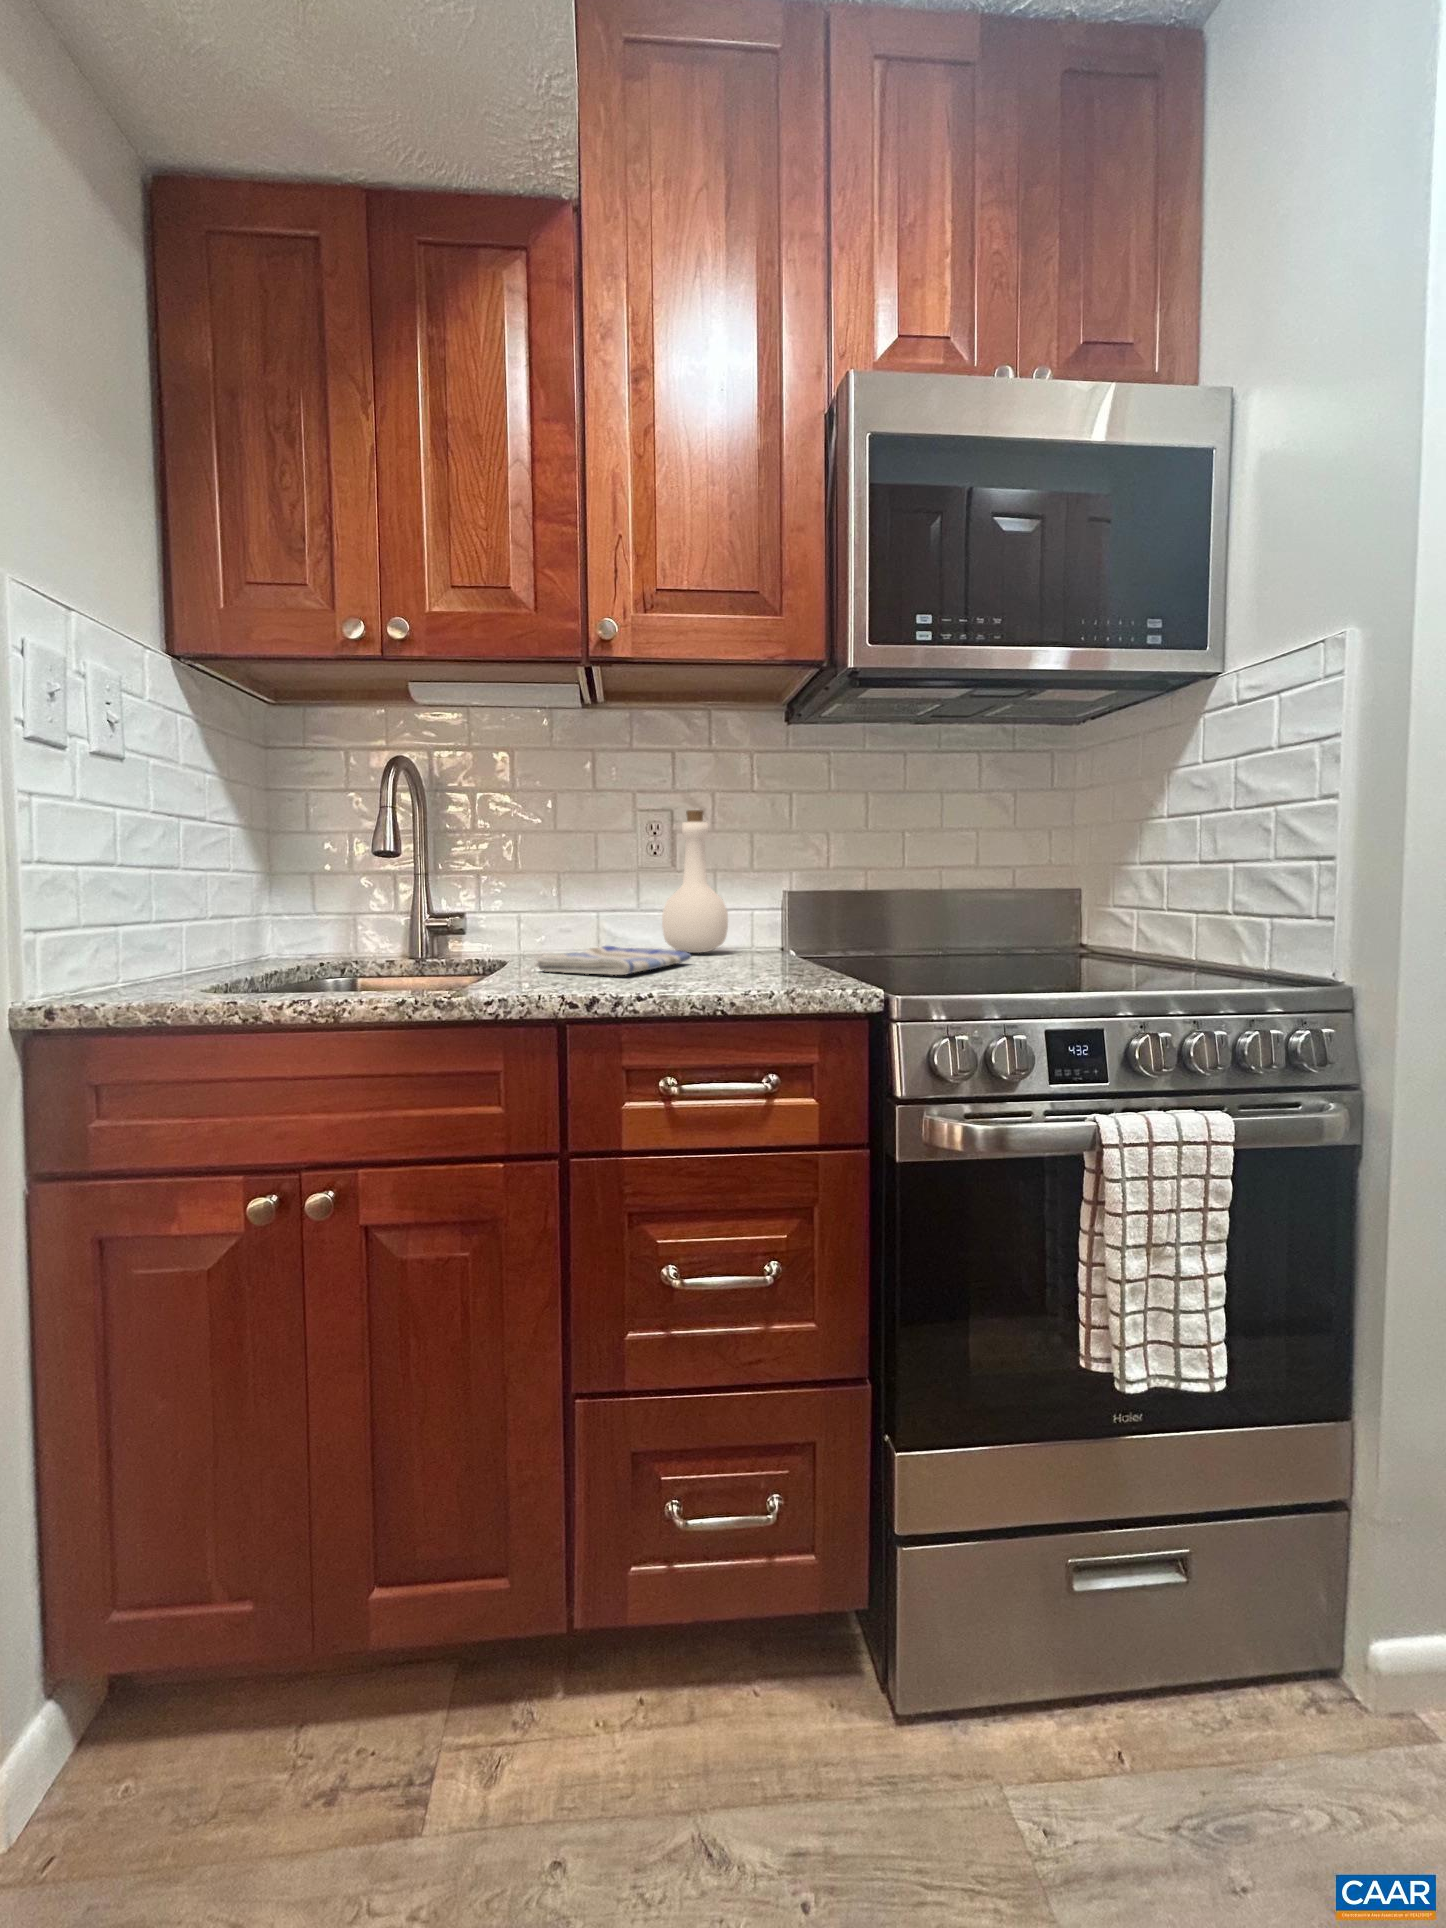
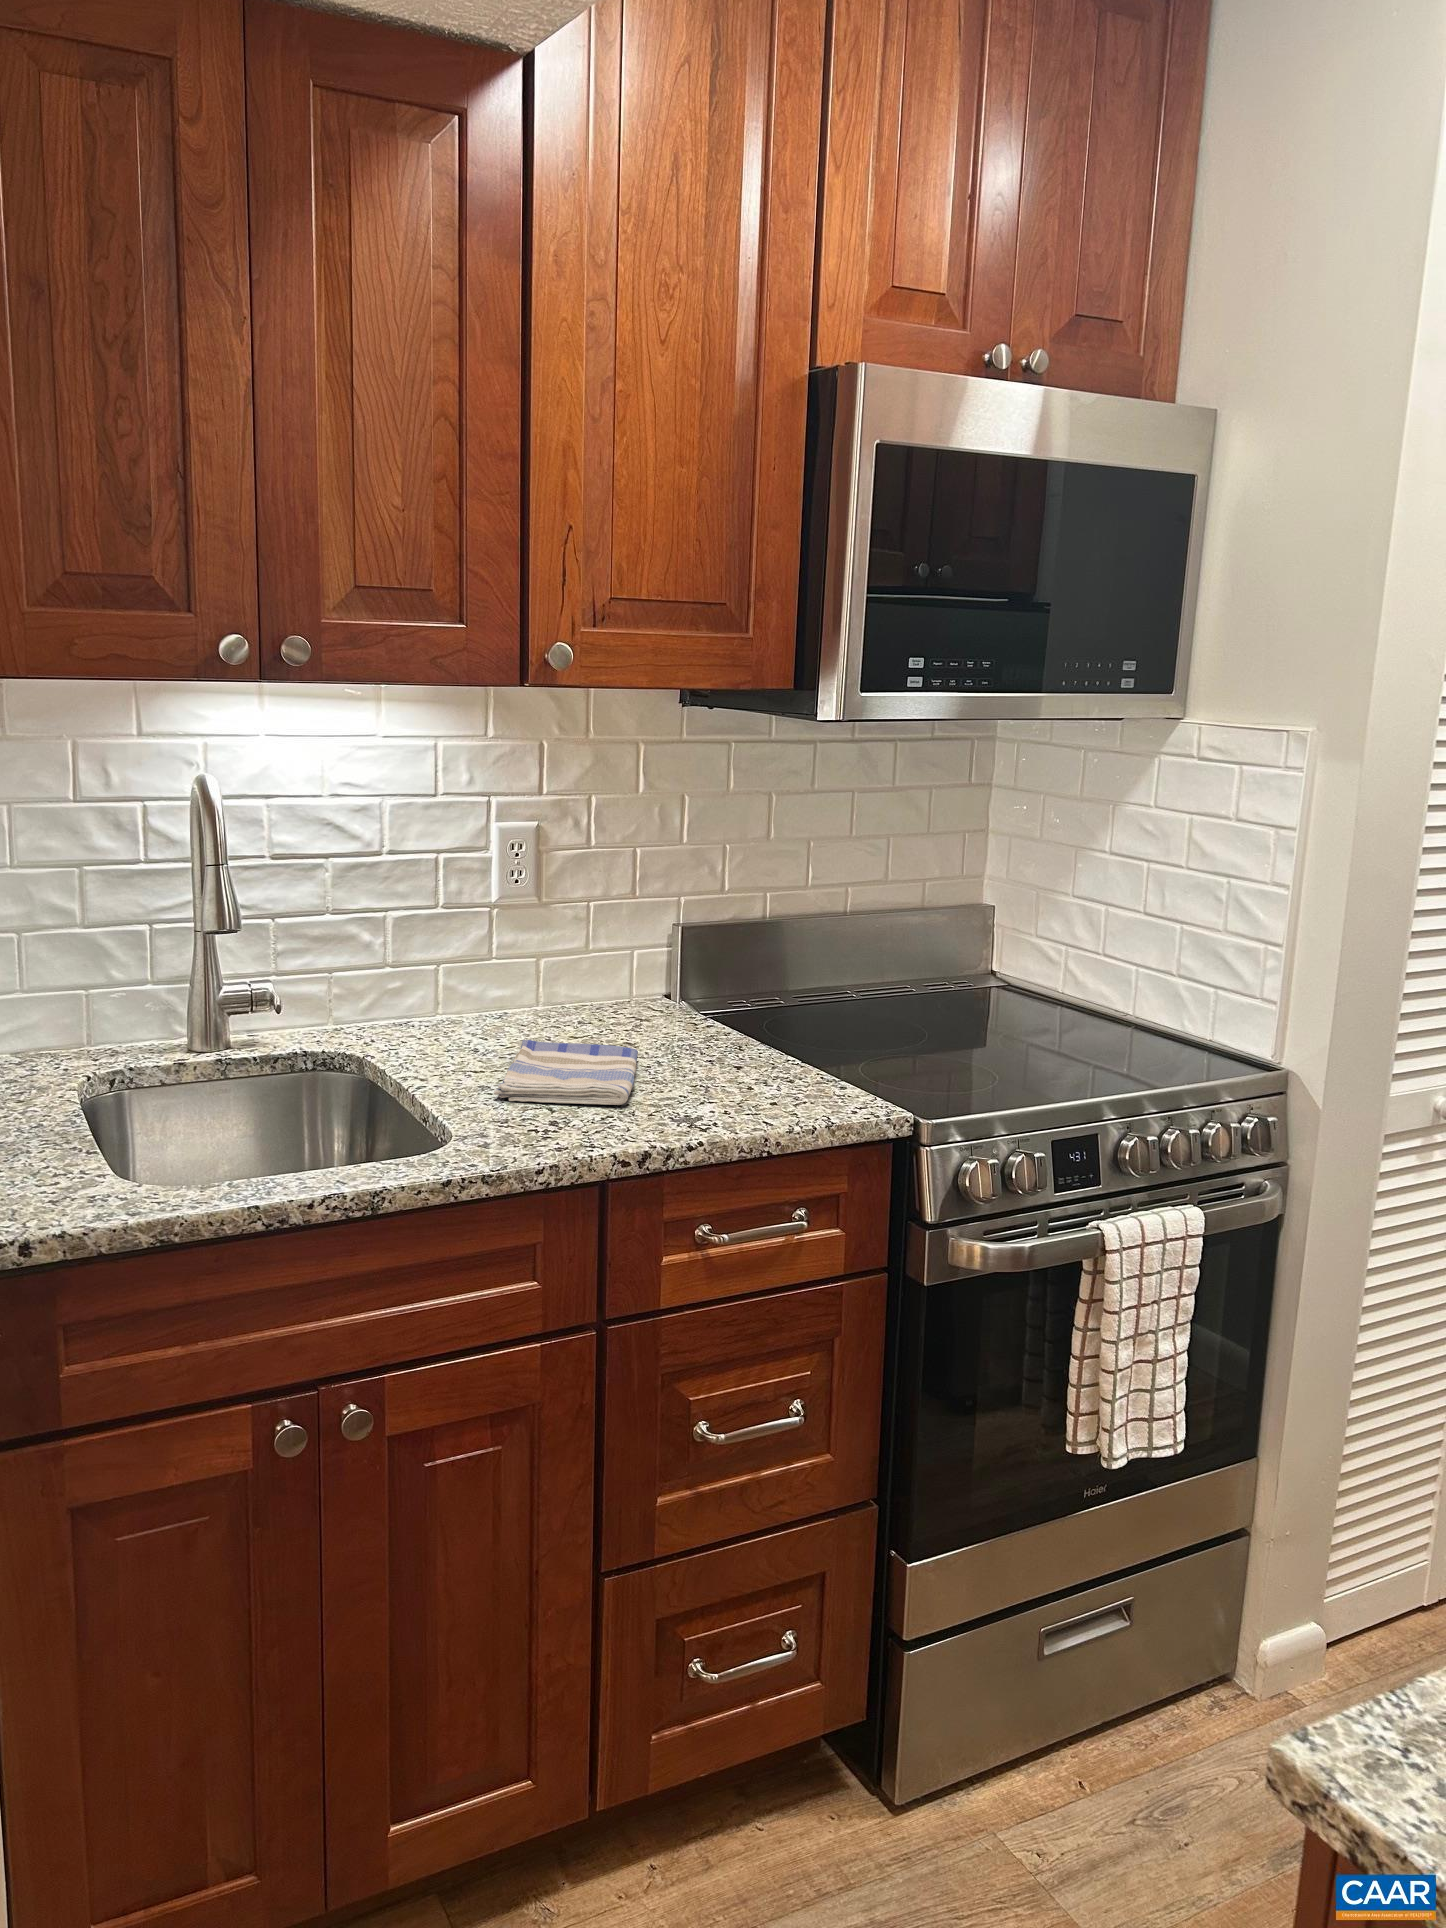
bottle: present [662,810,728,953] -> none [552,844,639,1029]

